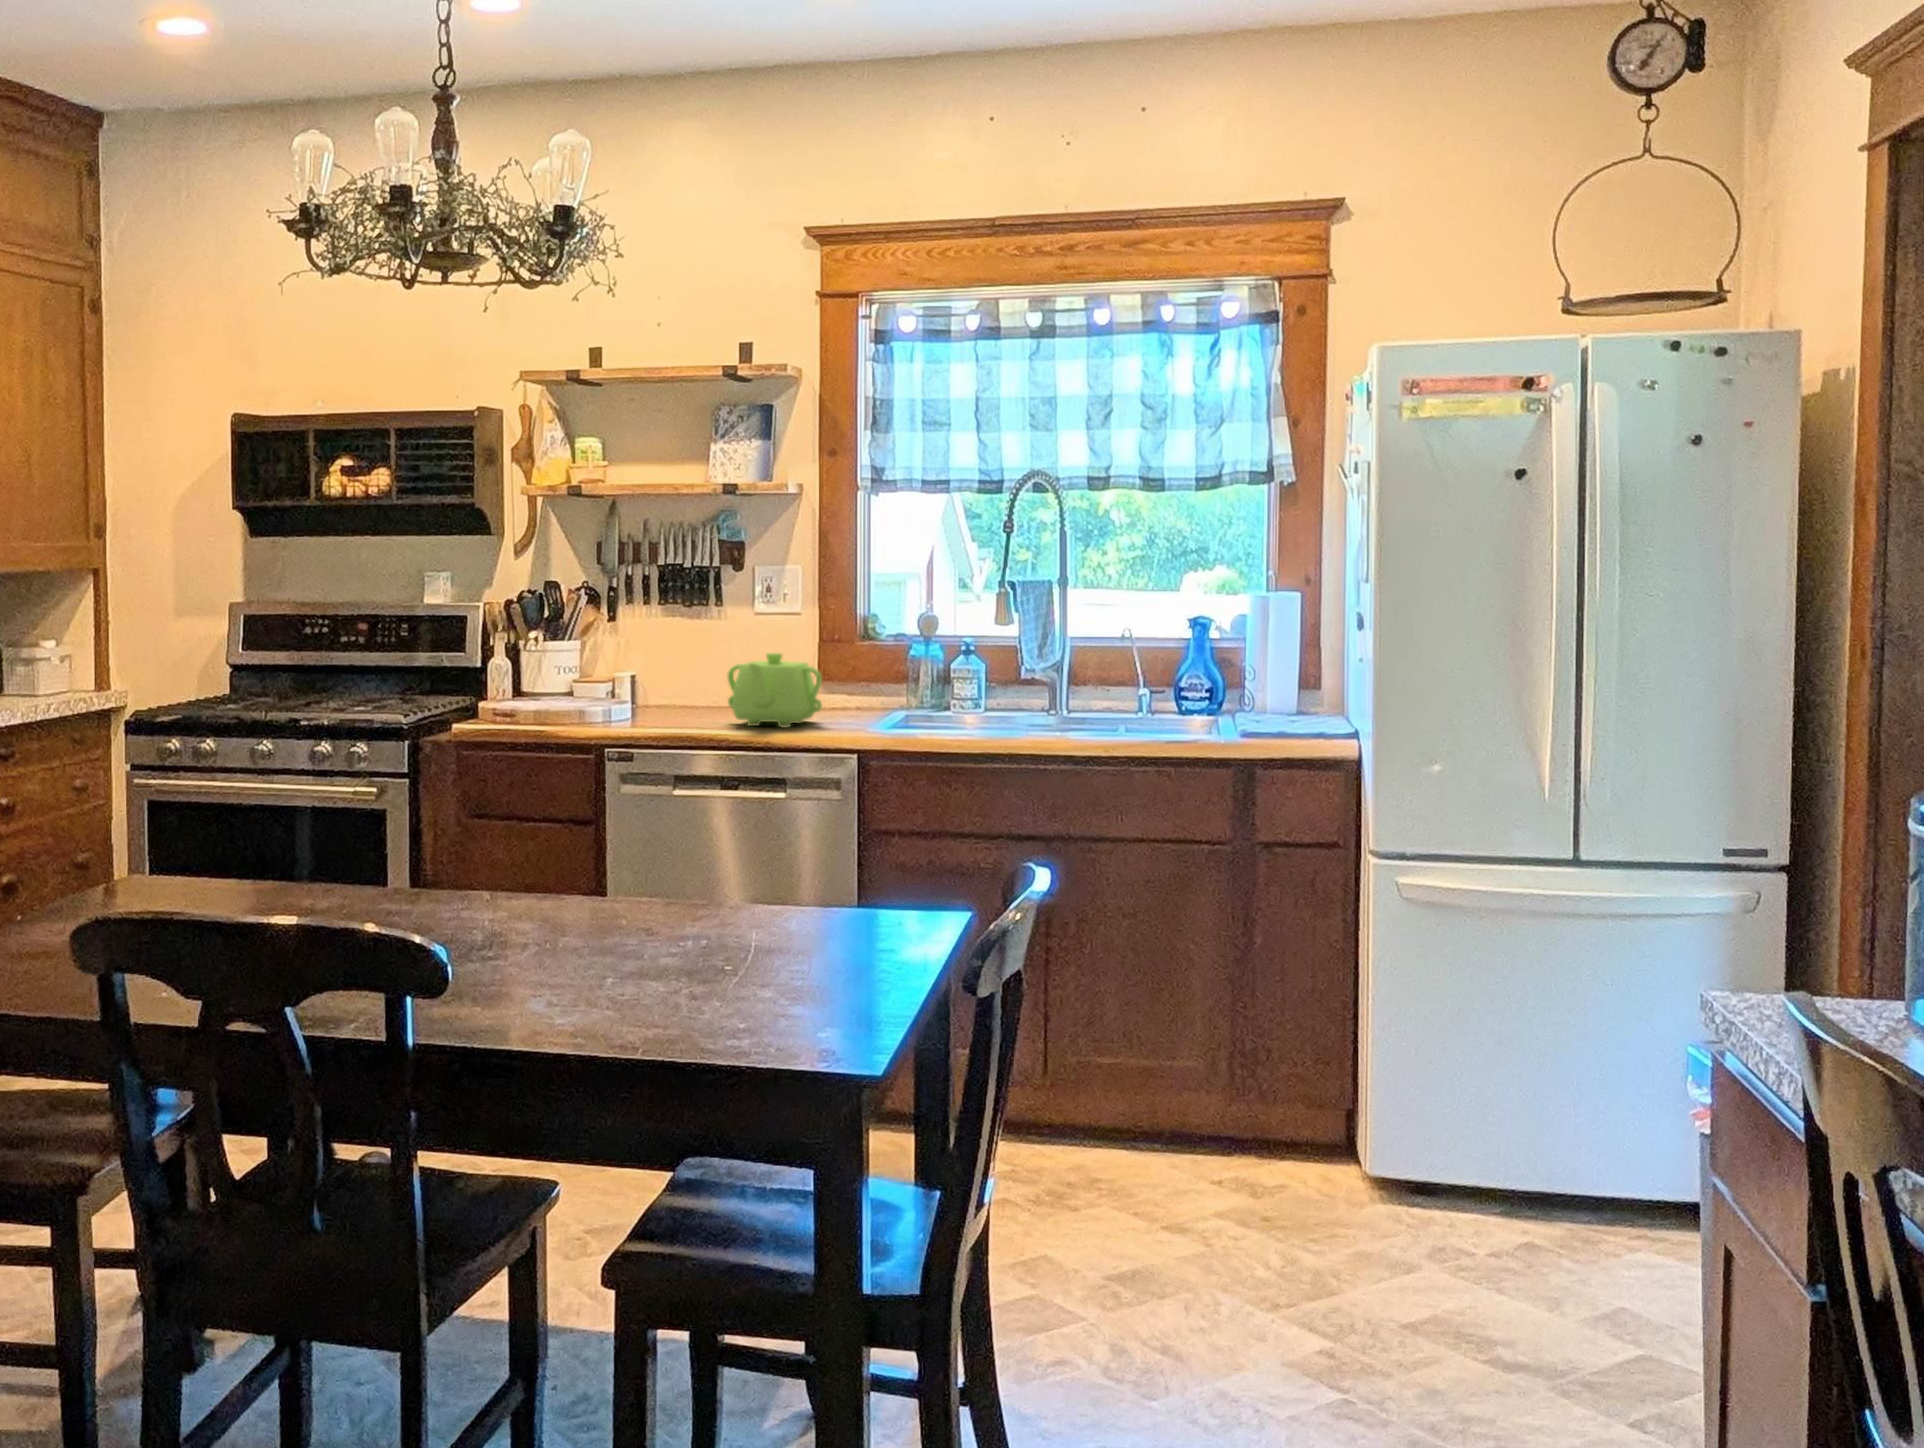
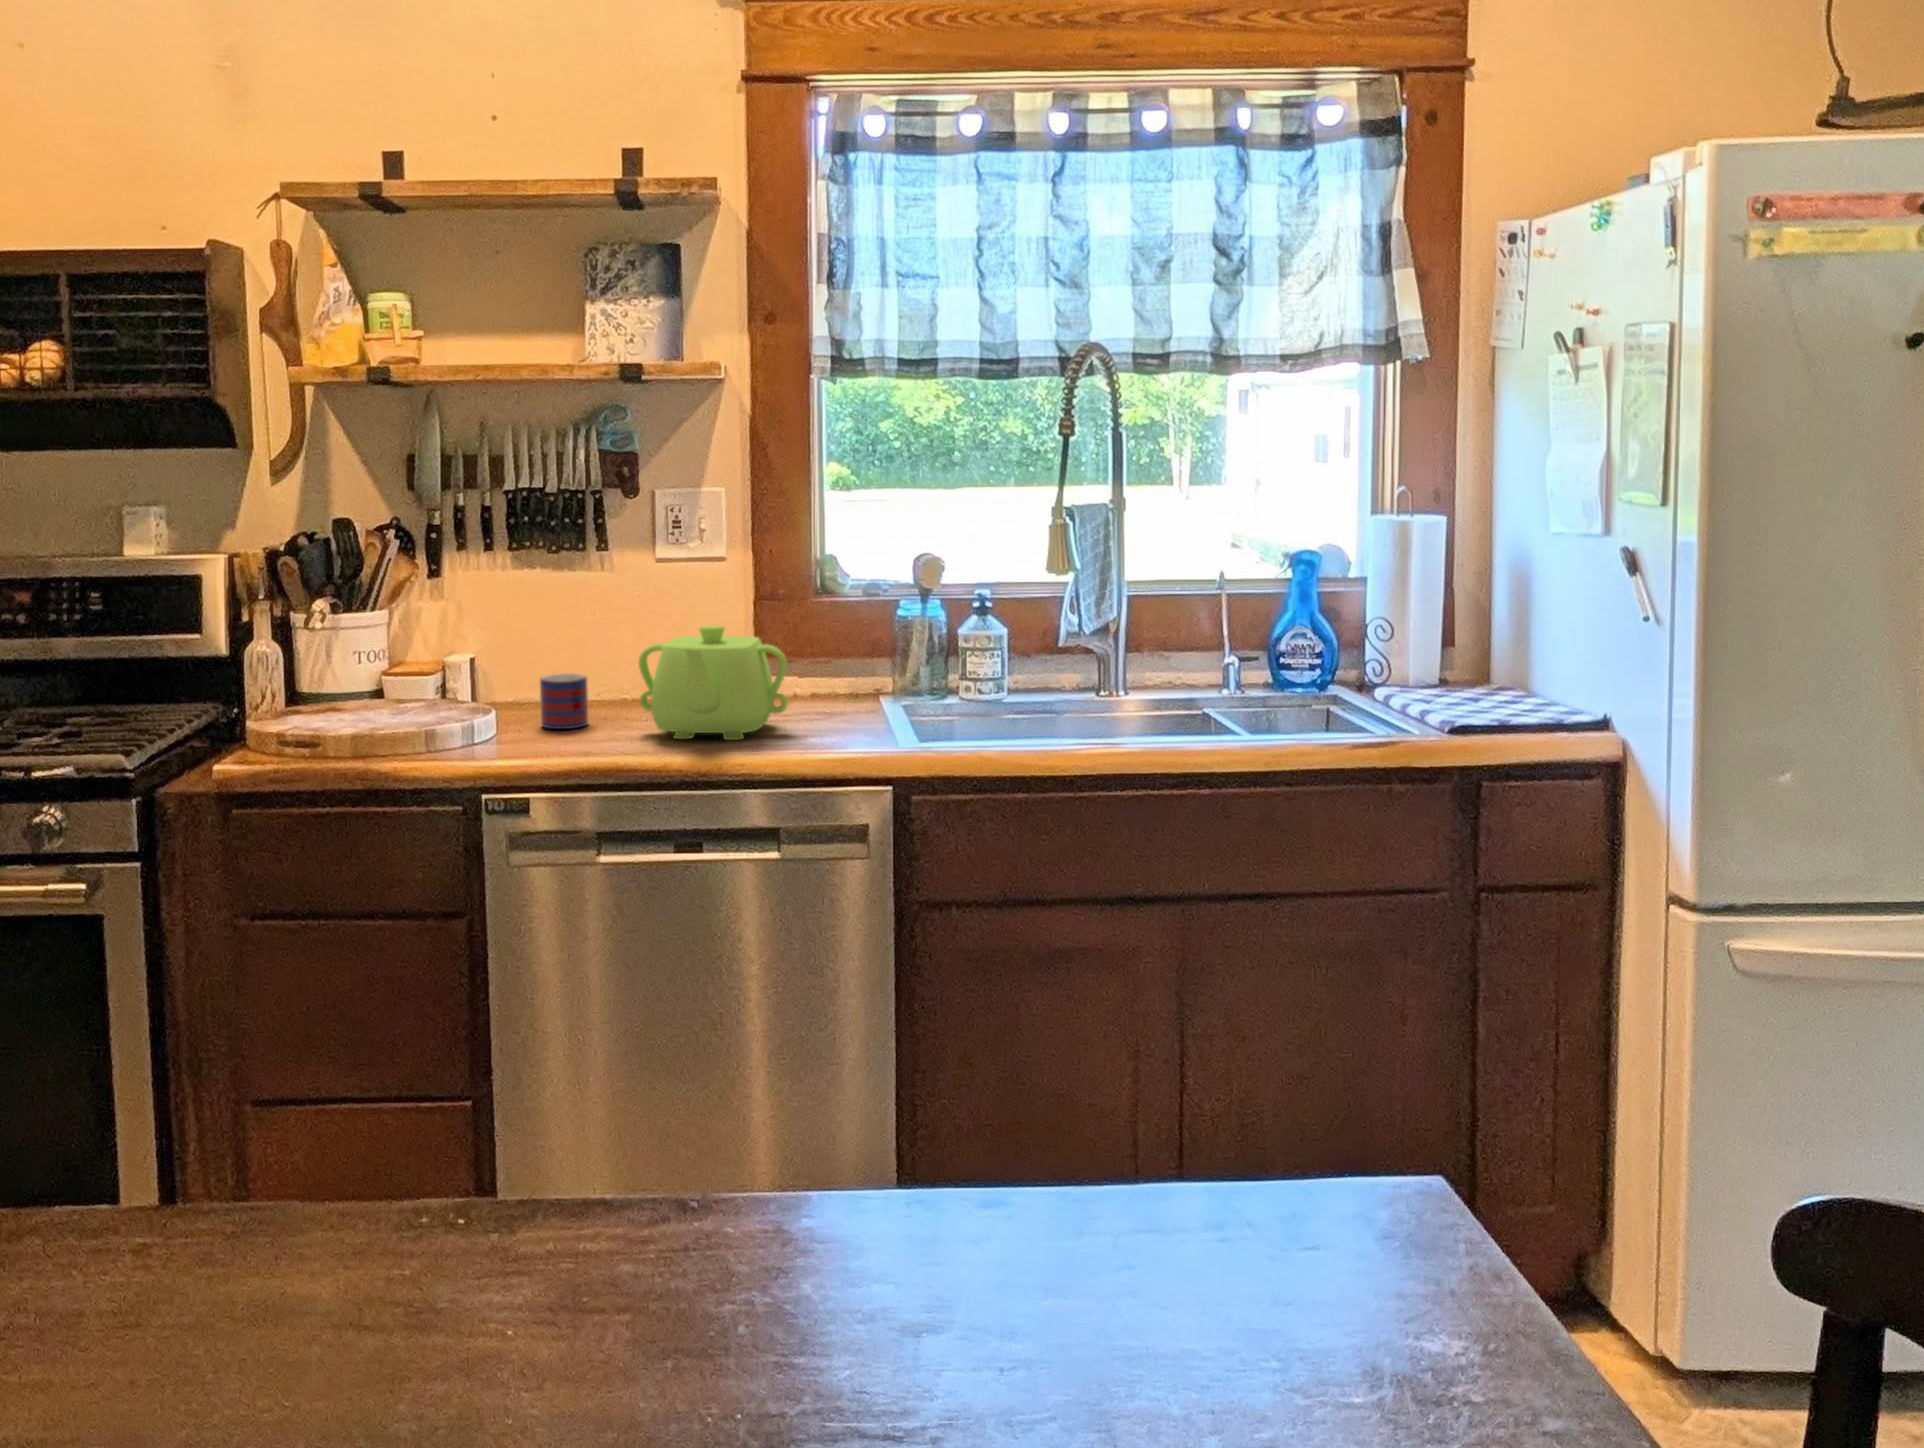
mug: none [668,685,699,719] -> present [540,673,588,729]

